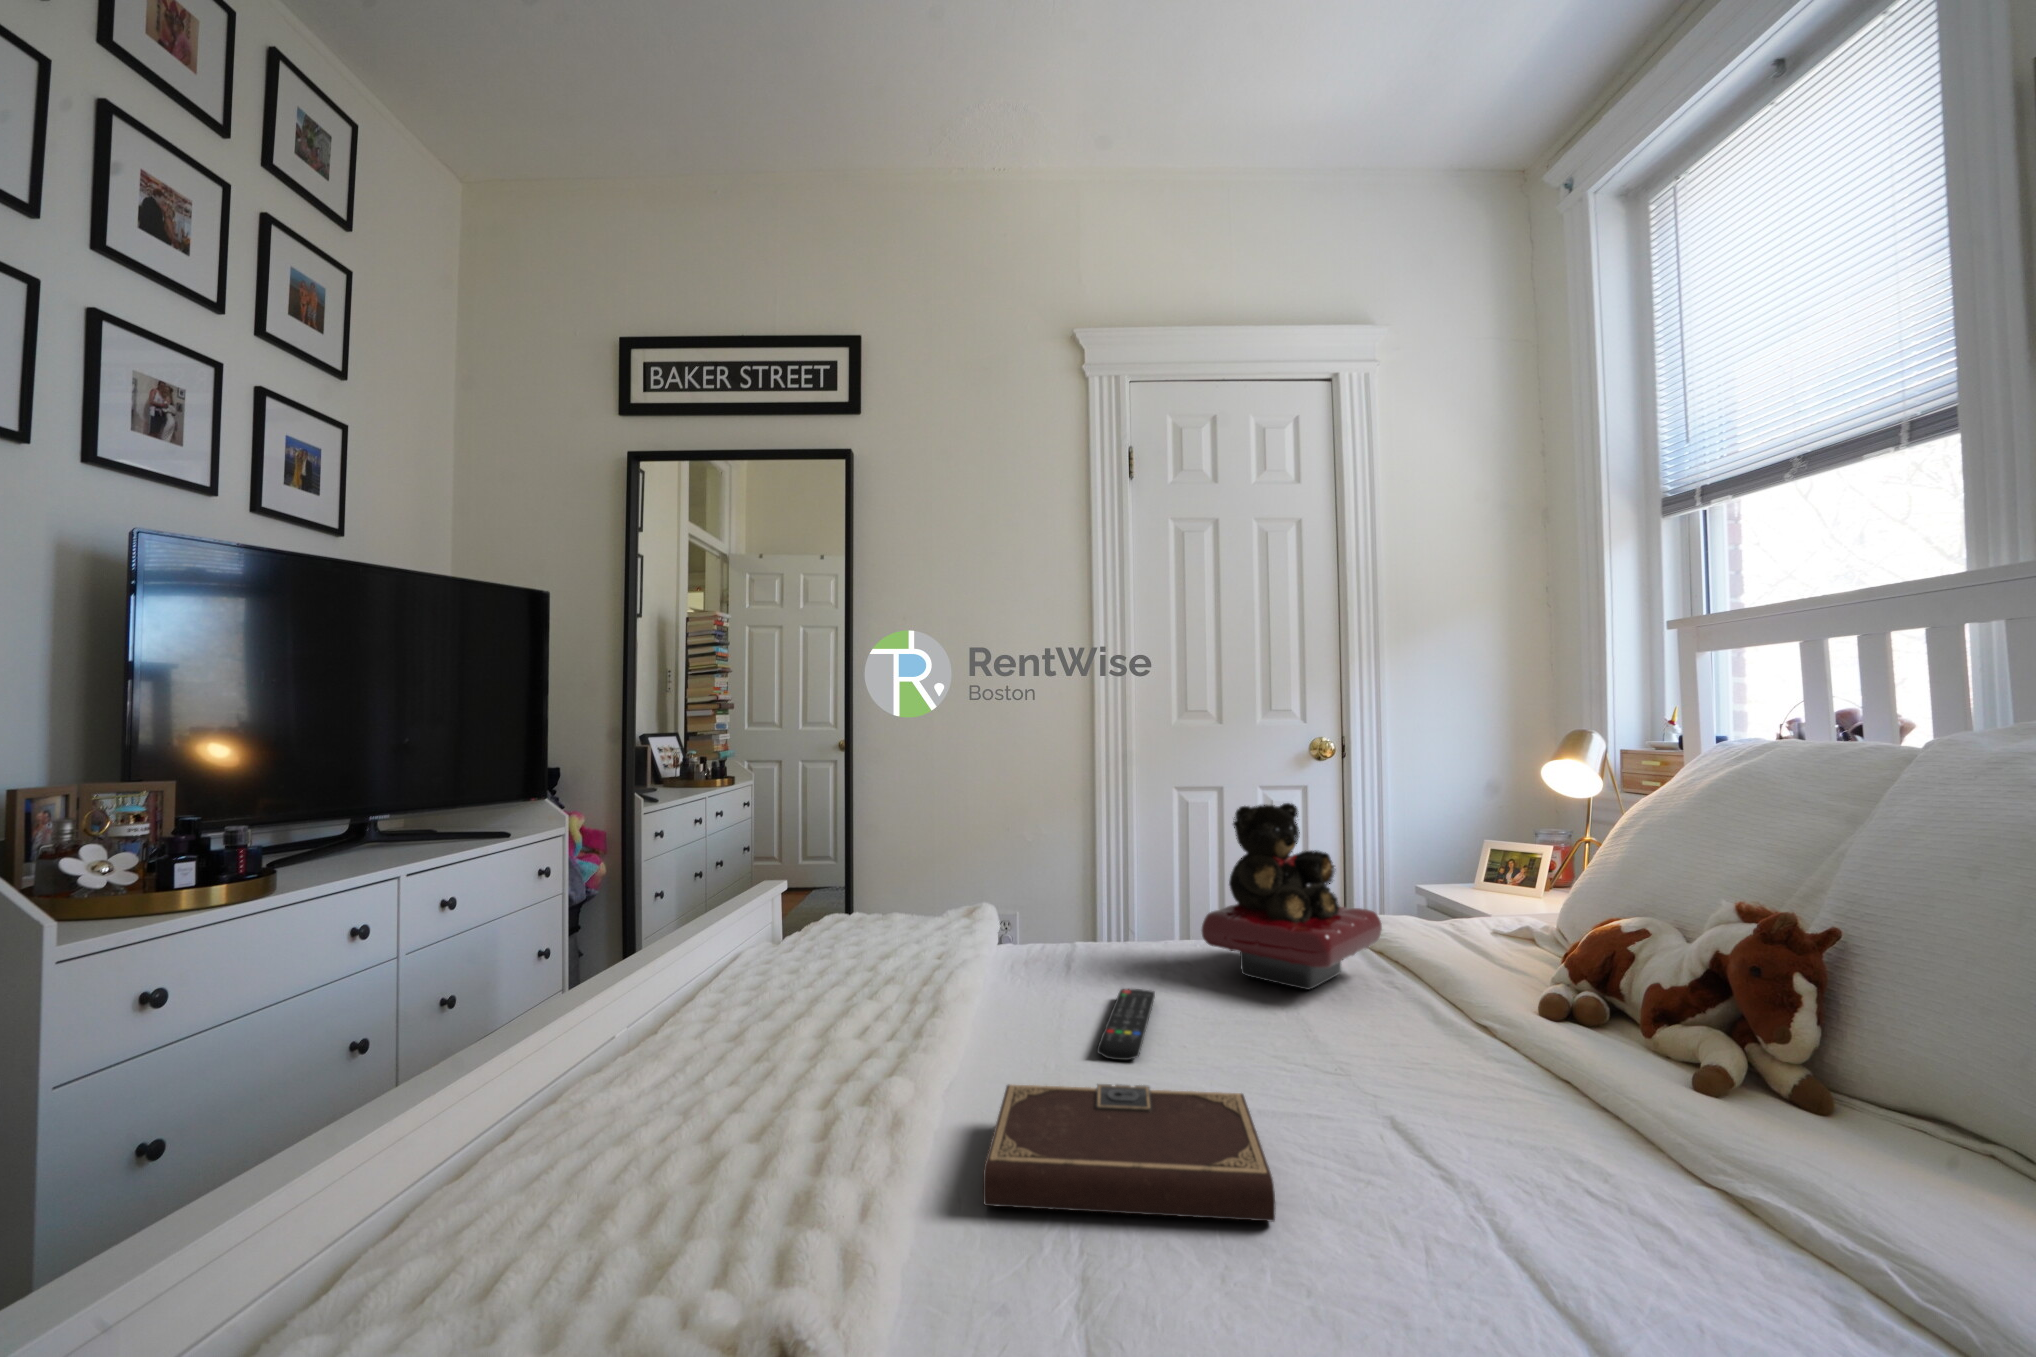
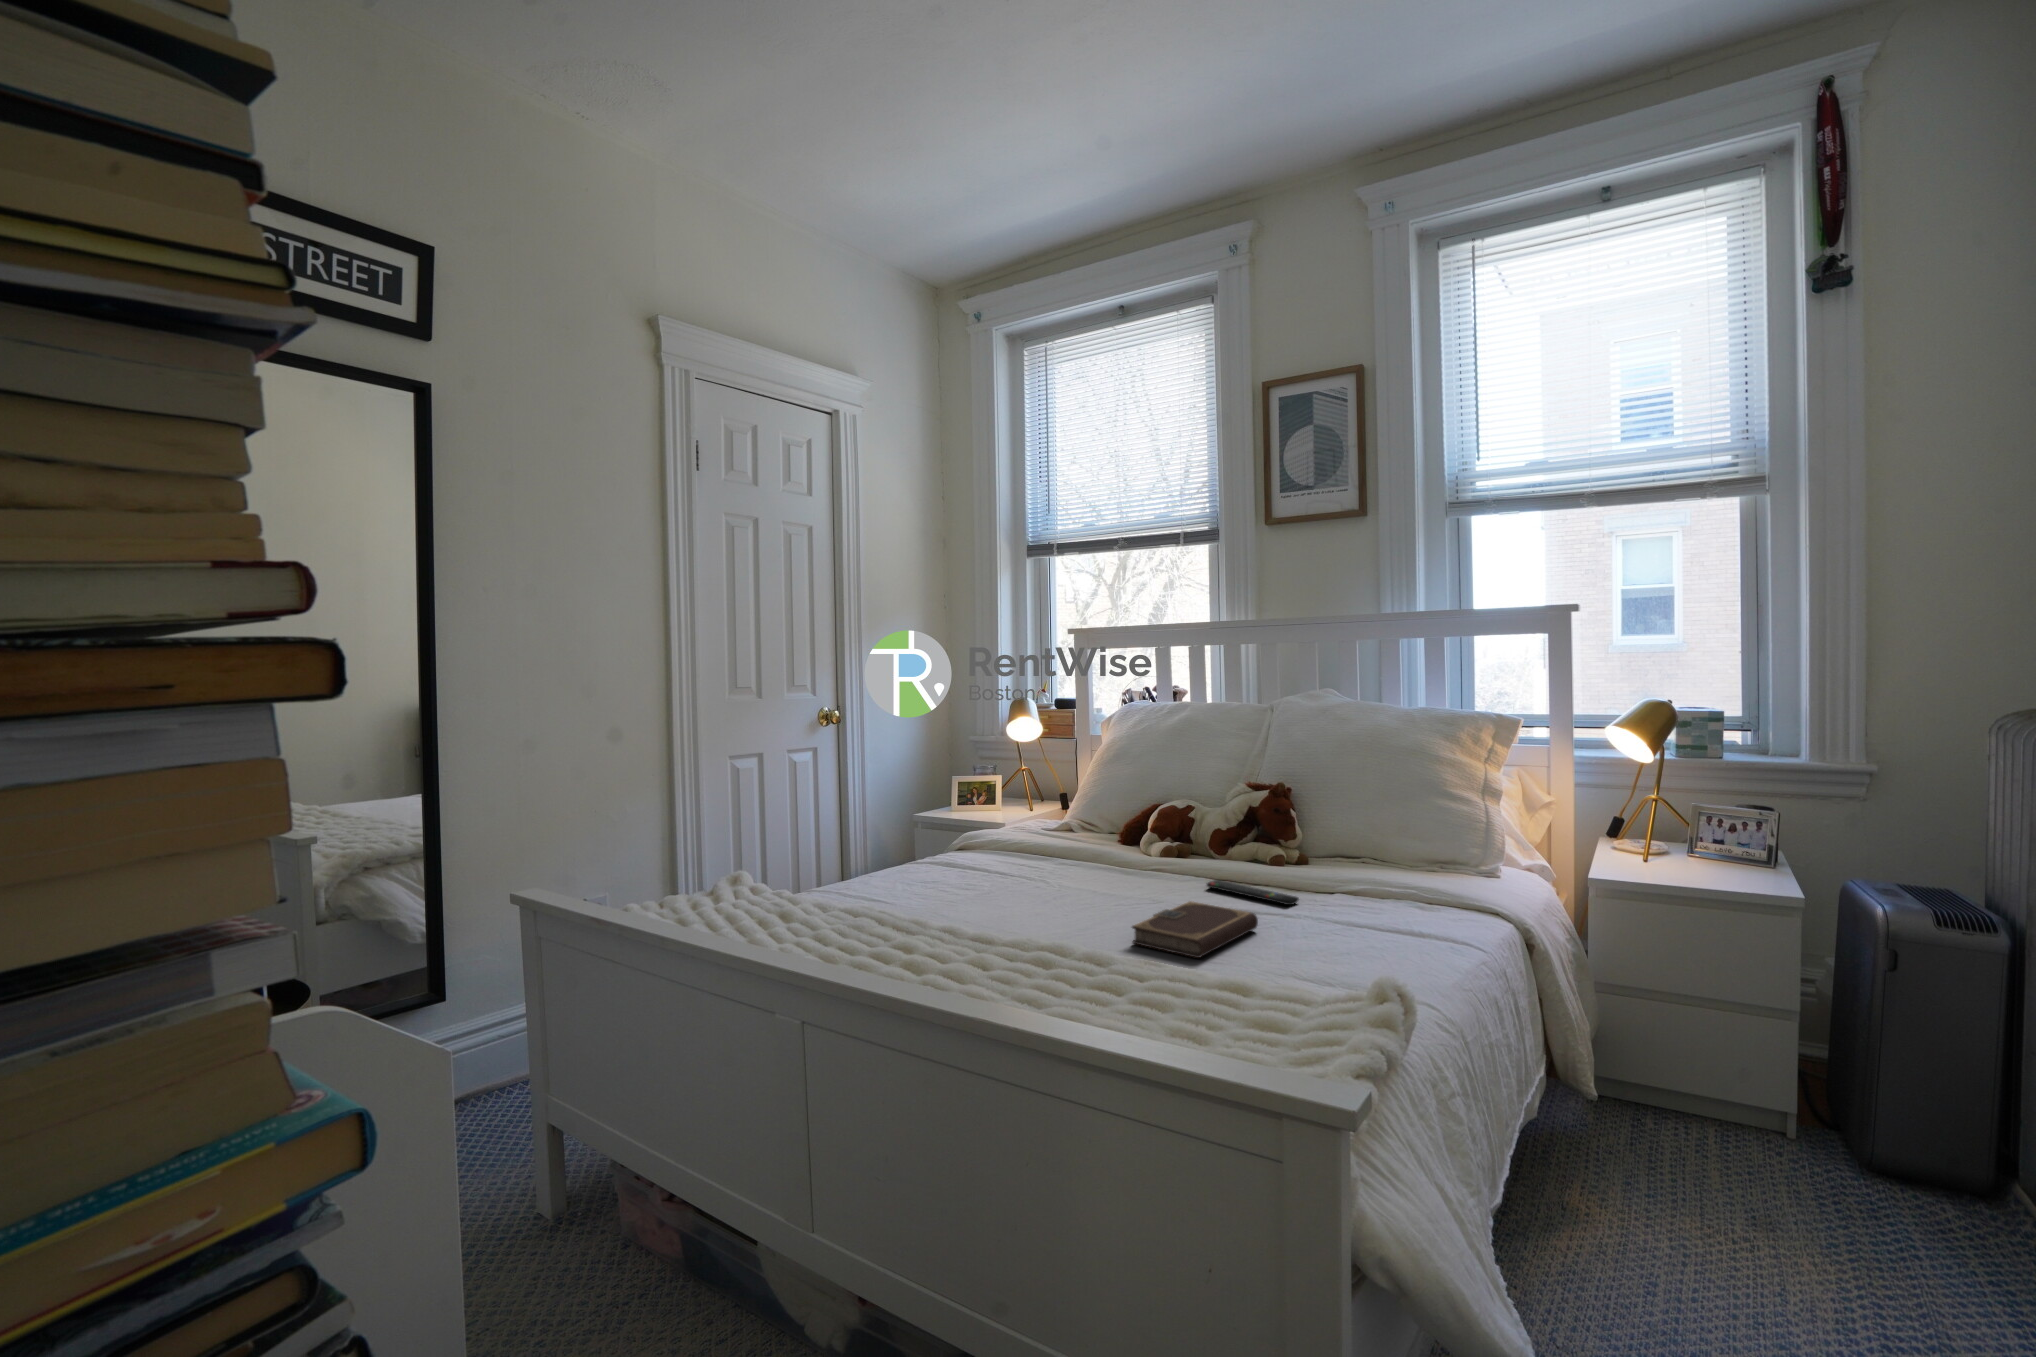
teddy bear: present [1202,803,1382,990] -> none [1001,768,1097,876]
remote control: present [1097,989,1155,1060] -> present [1207,880,1299,905]

